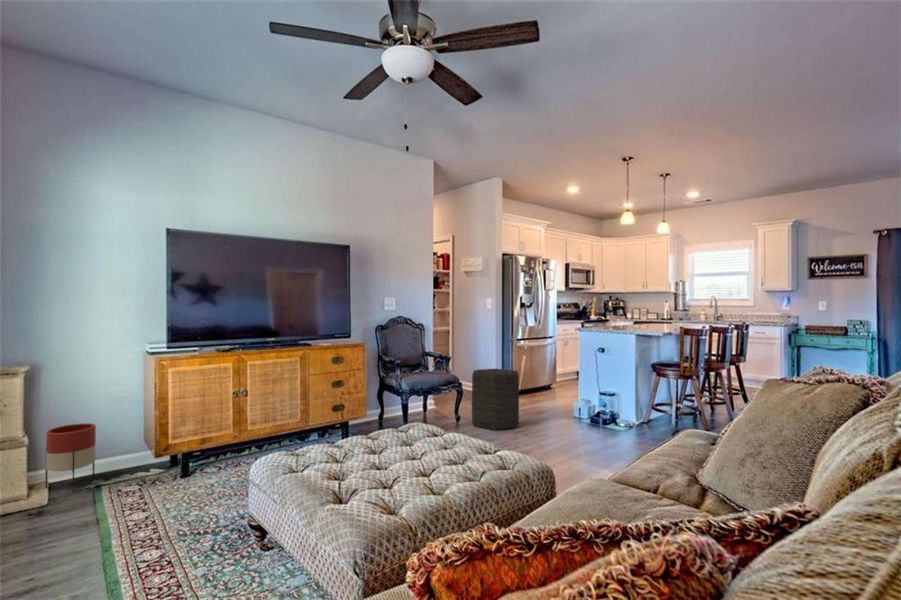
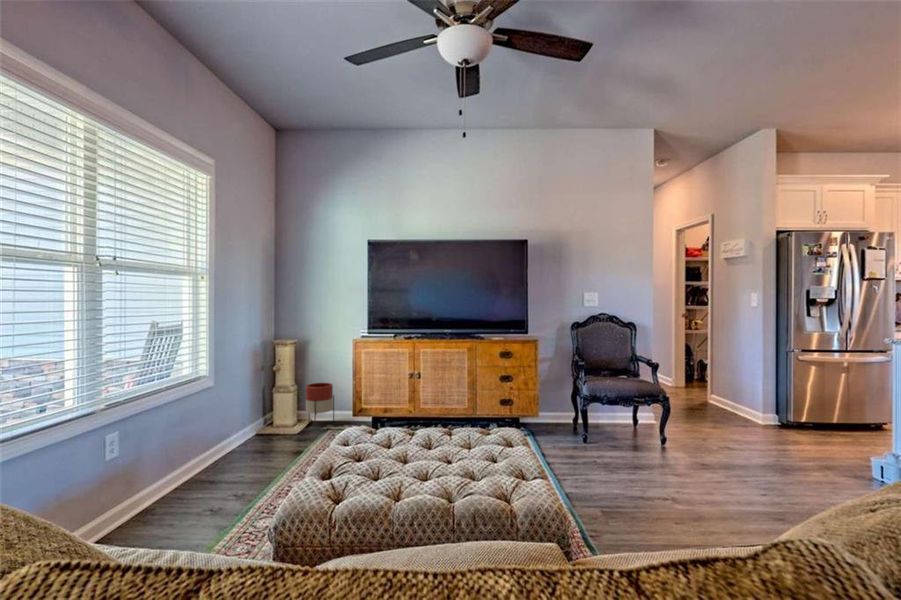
ottoman: present [472,369,519,431] -> none [675,384,754,472]

